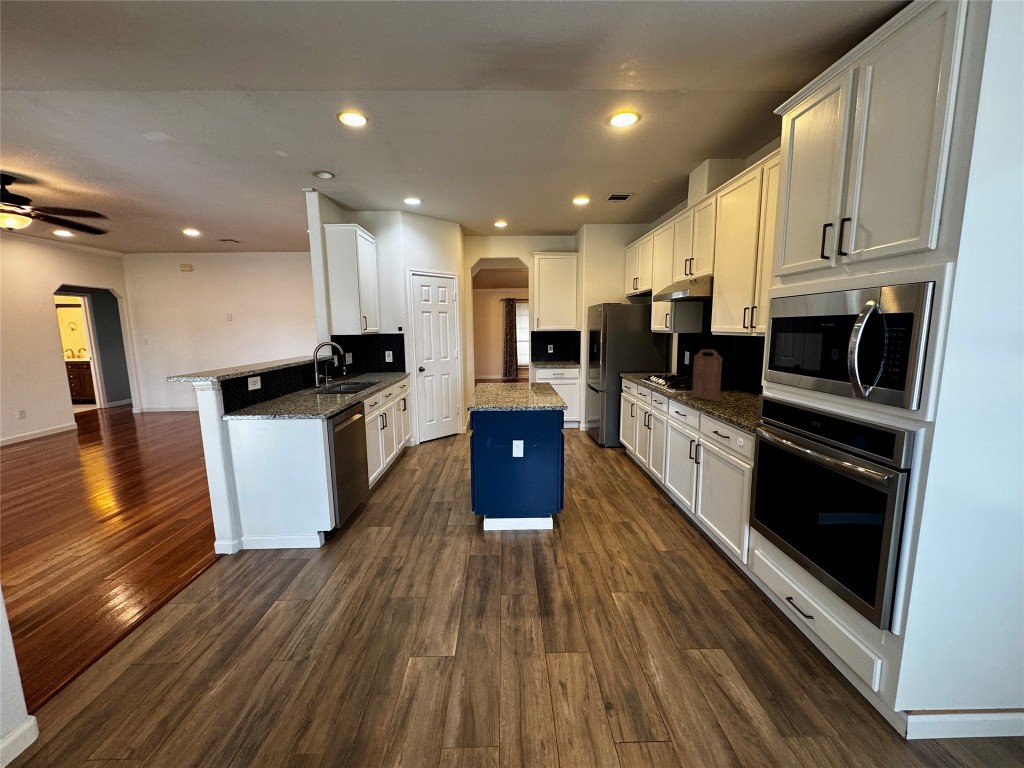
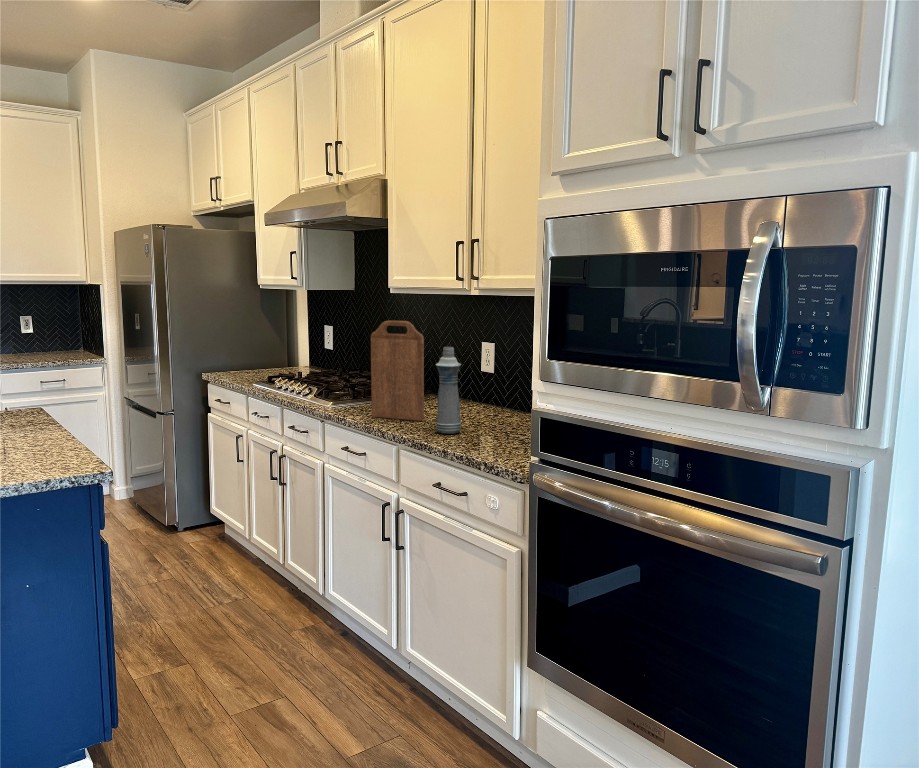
bottle: none [722,364,739,408] -> present [436,347,461,434]

